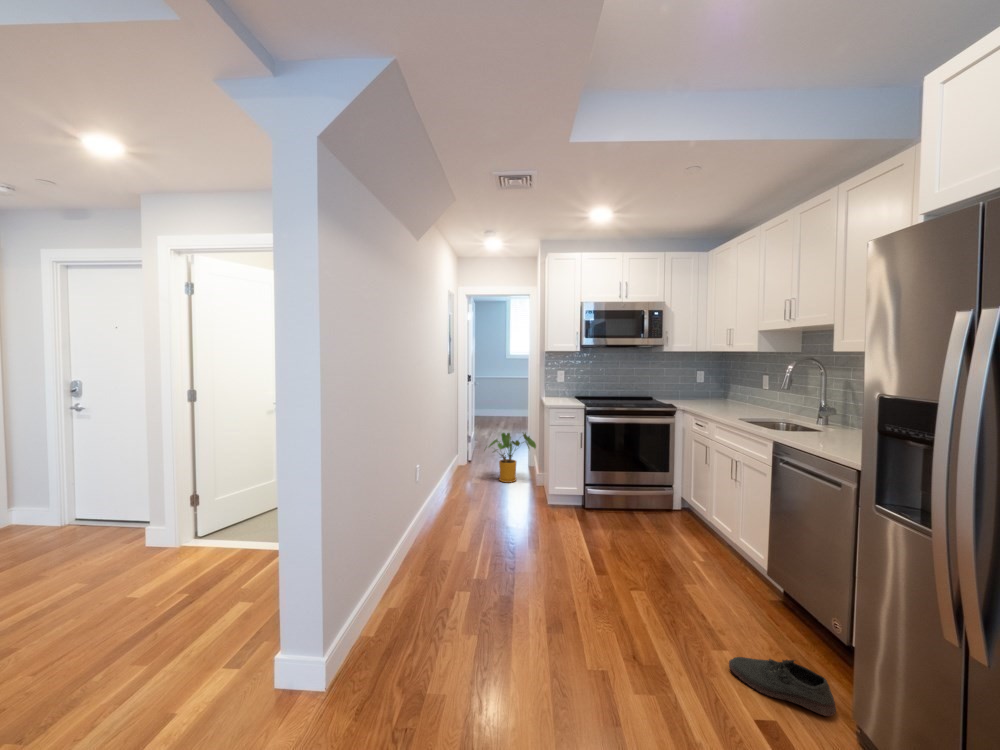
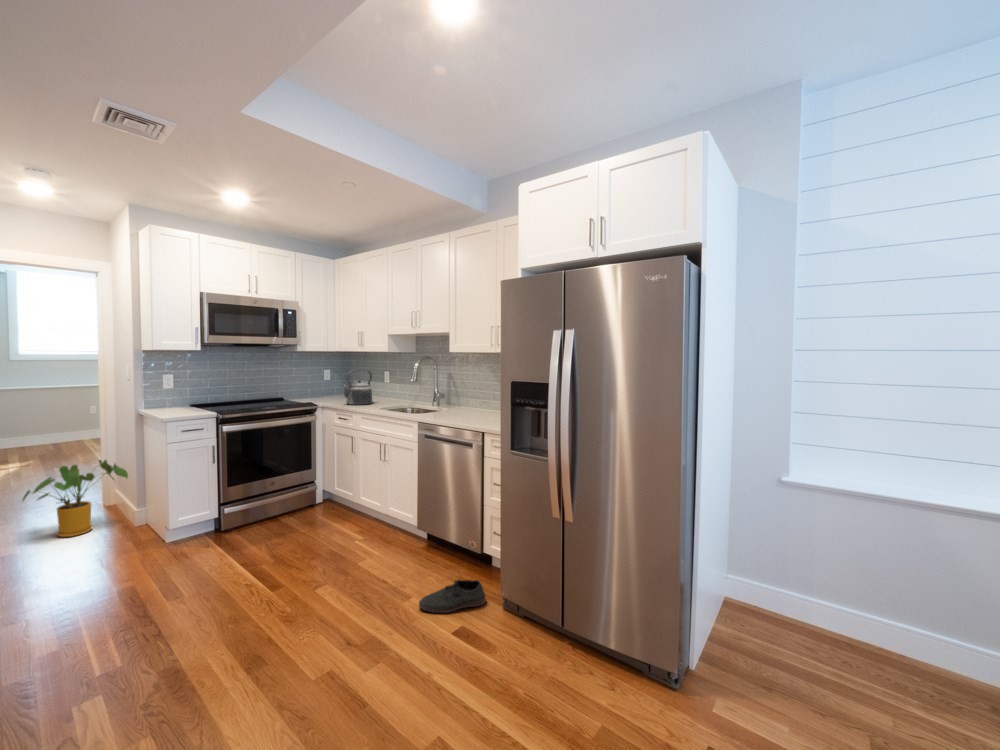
kettle: none [701,371,740,411] -> present [342,370,372,405]

